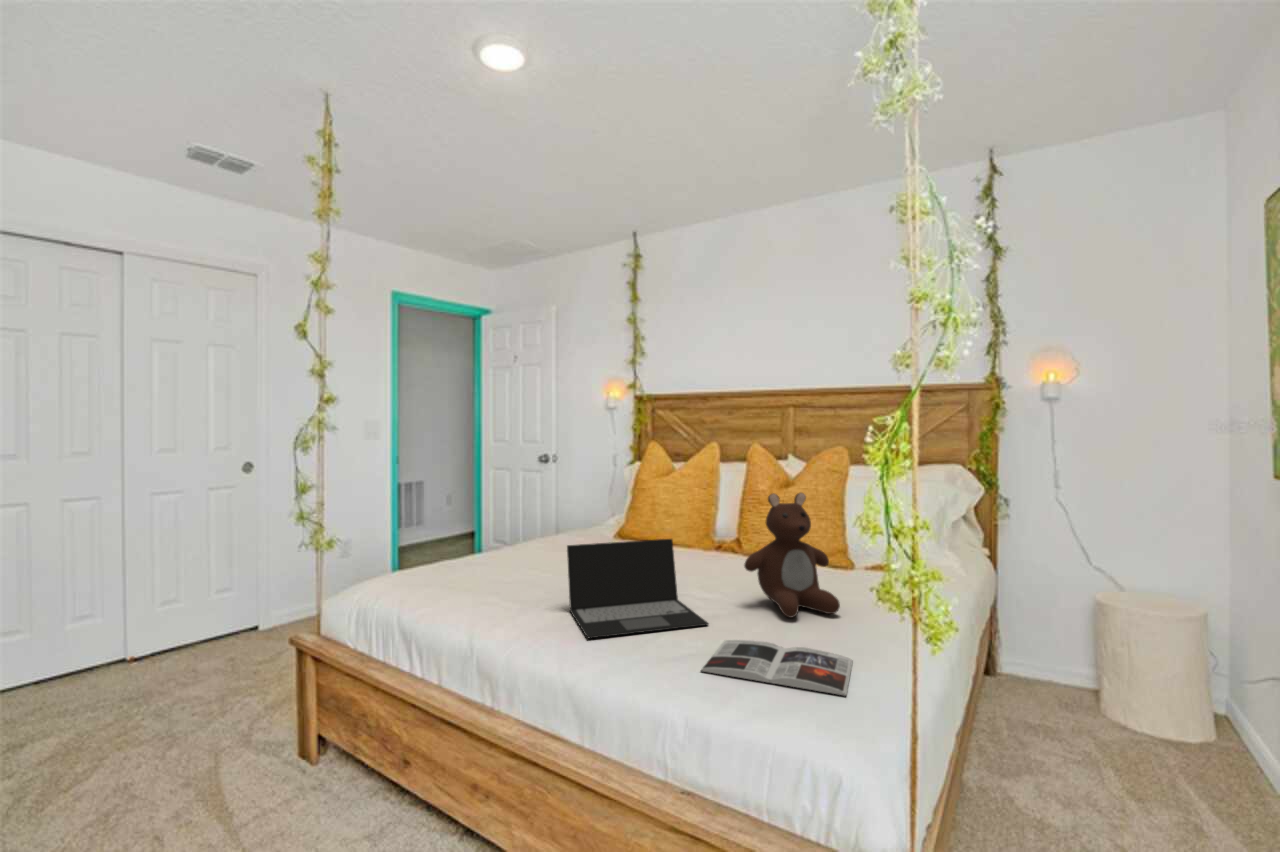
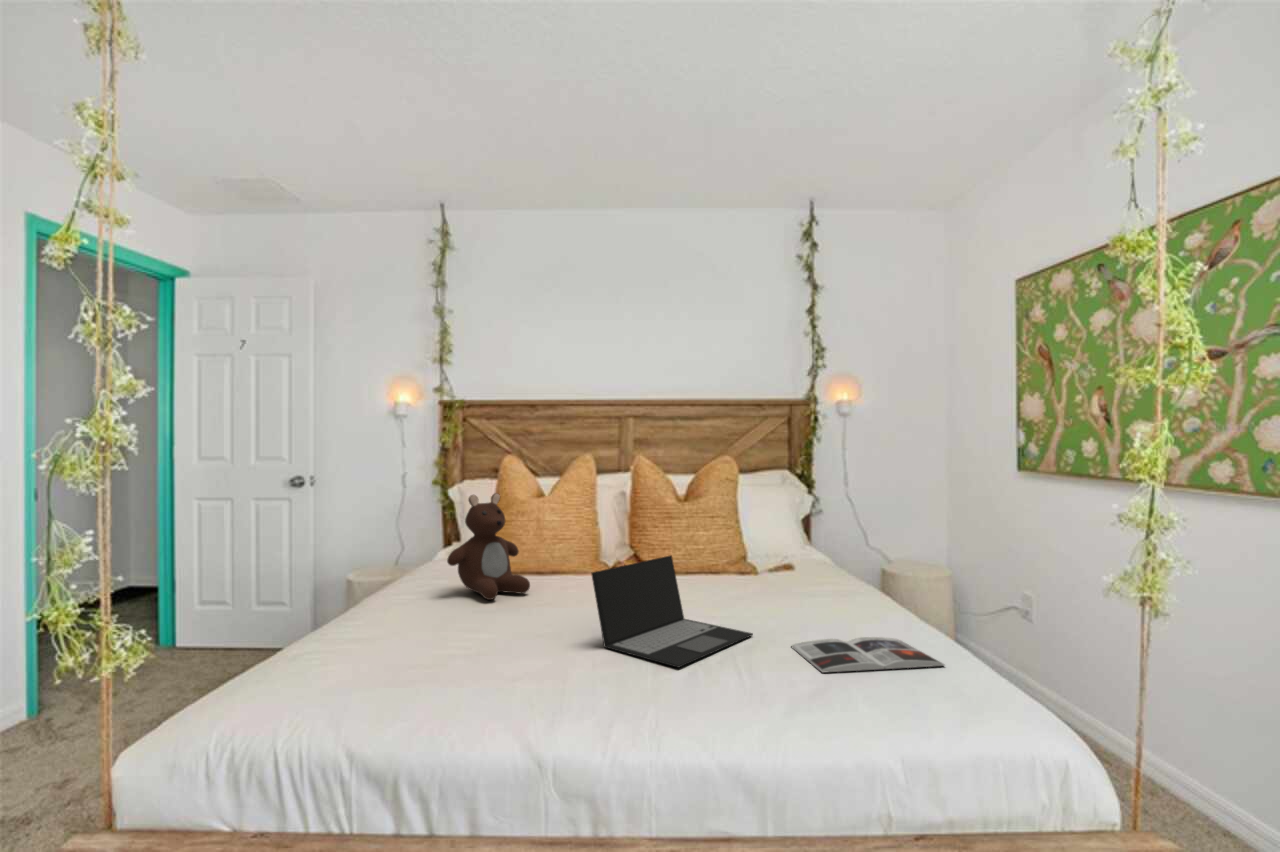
teddy bear: present [744,493,840,618] -> present [447,493,530,600]

